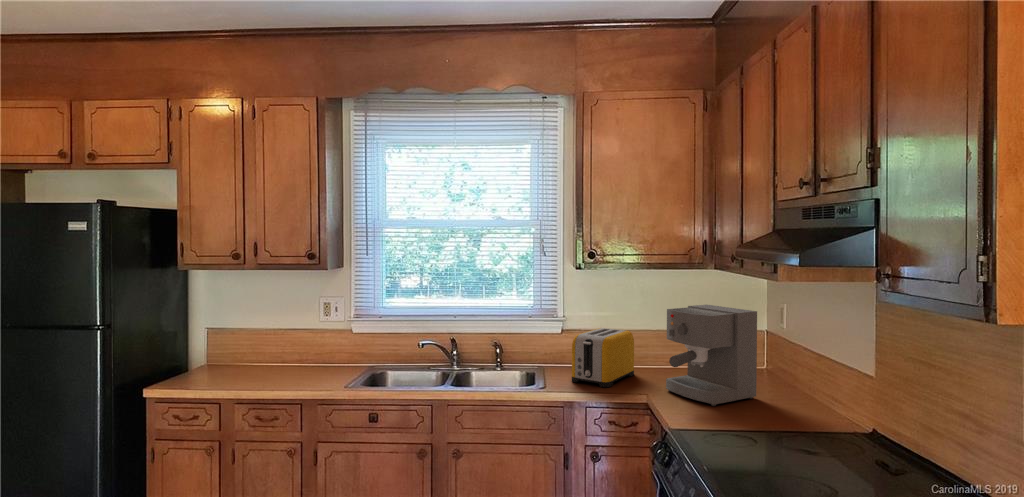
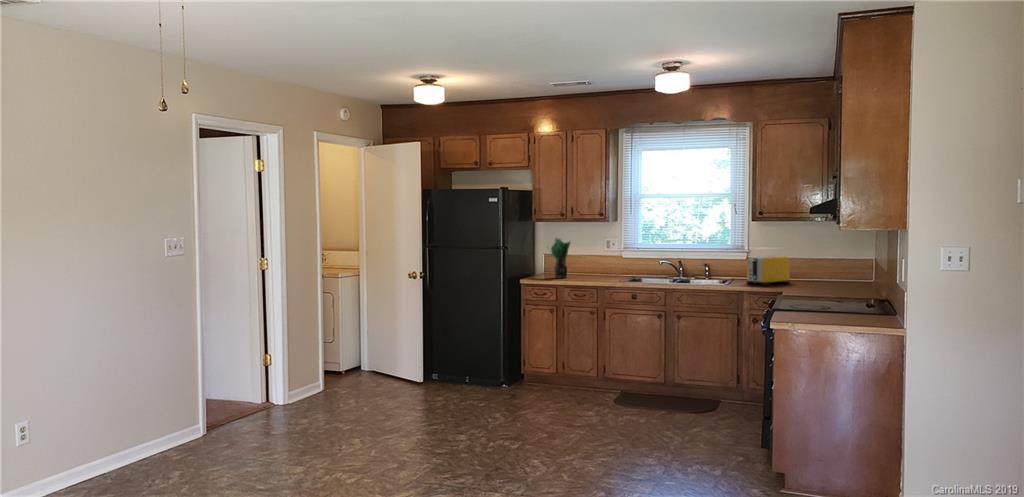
potted plant: none [204,300,254,378] -> present [551,238,570,278]
coffee maker: present [666,305,757,406] -> none [791,239,850,290]

